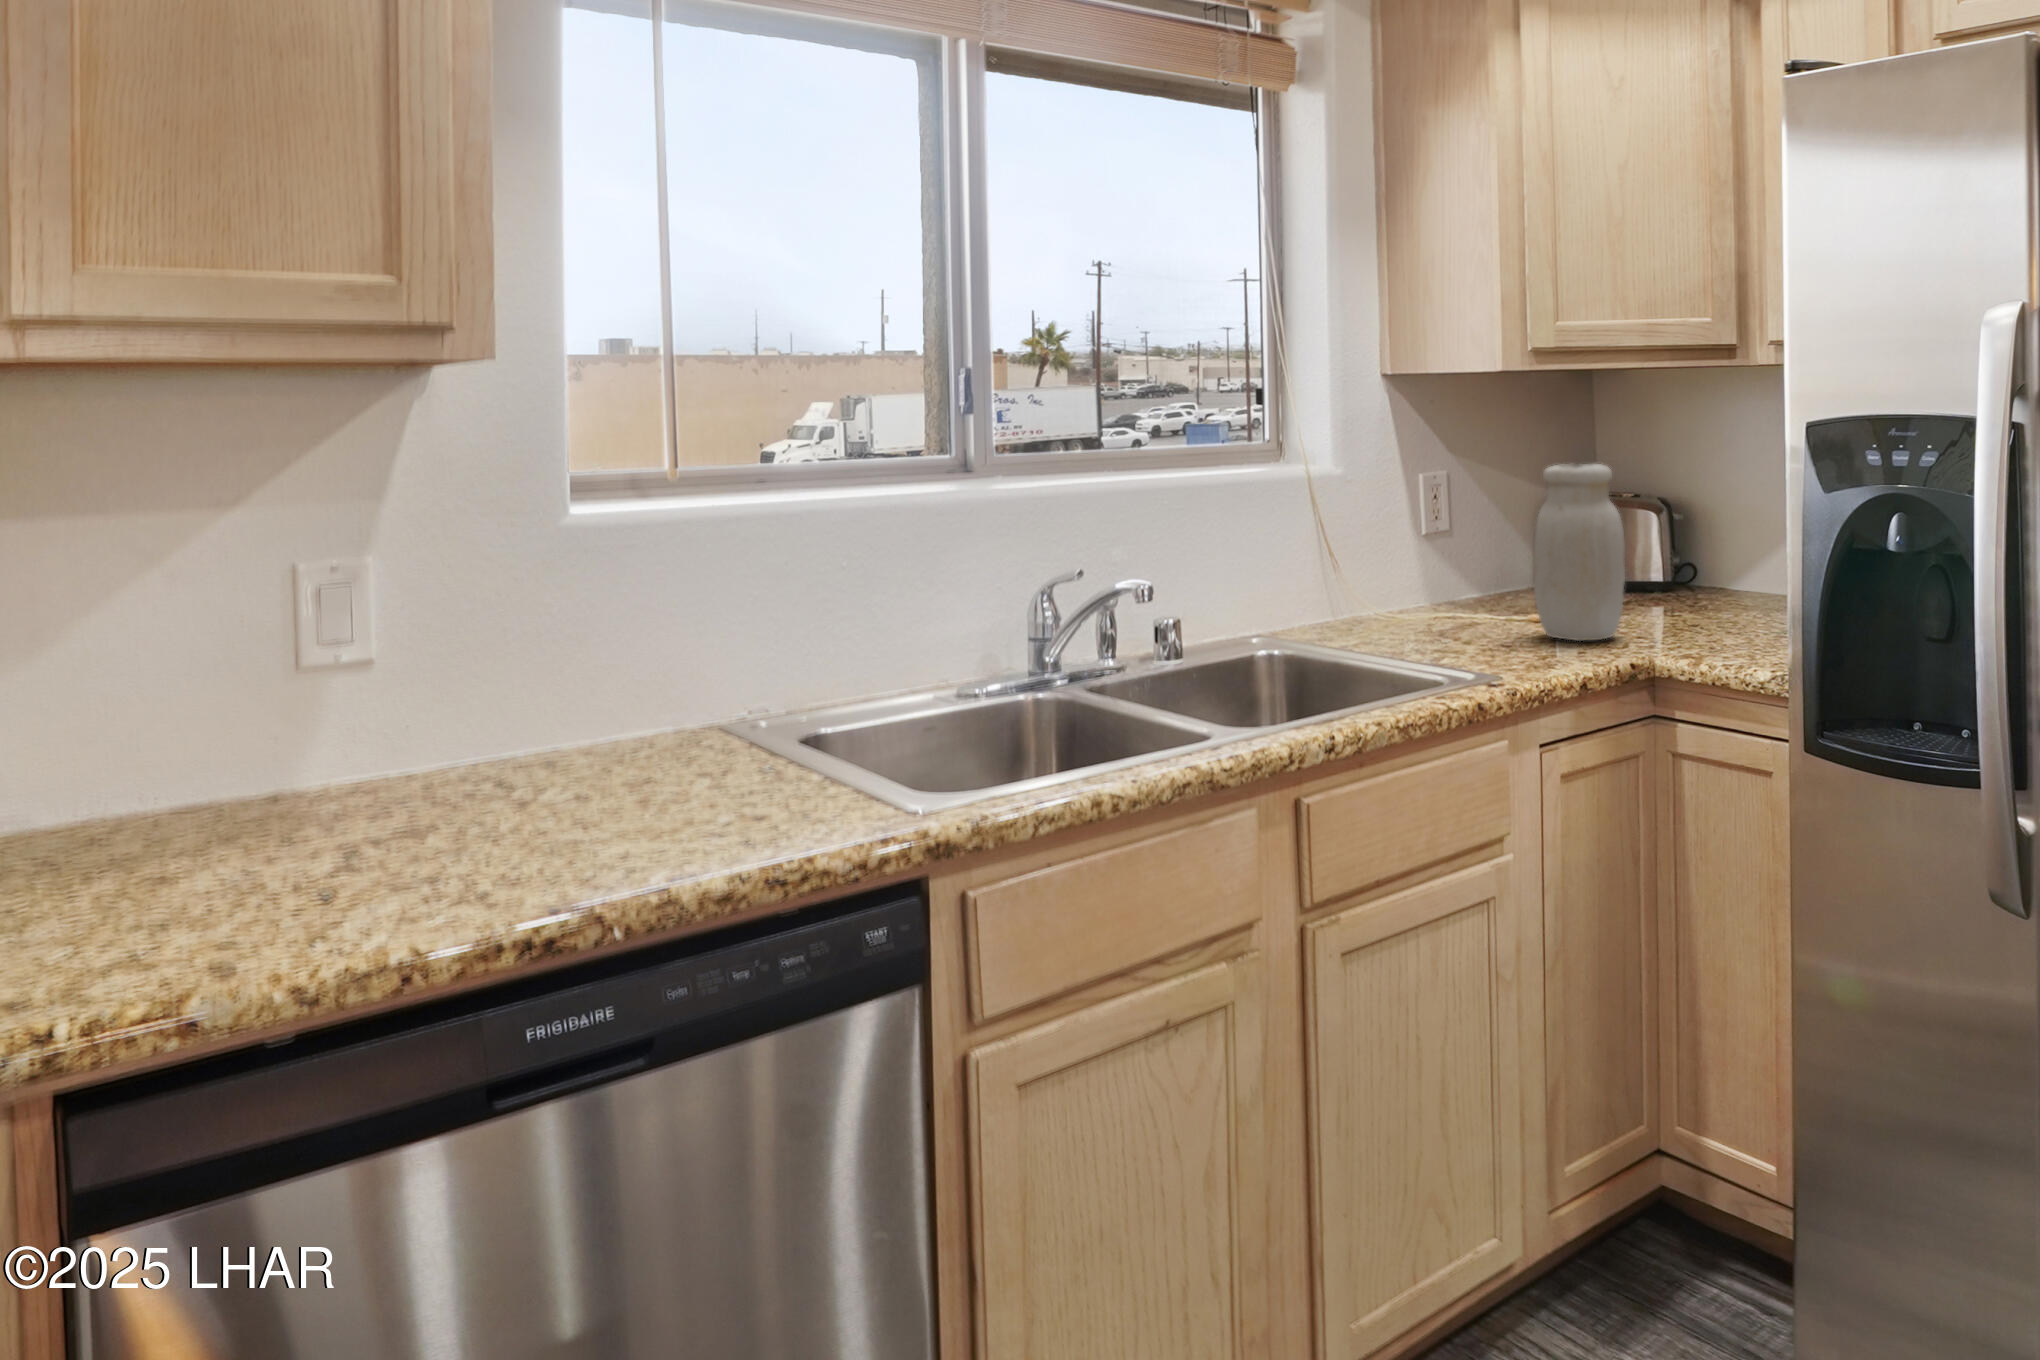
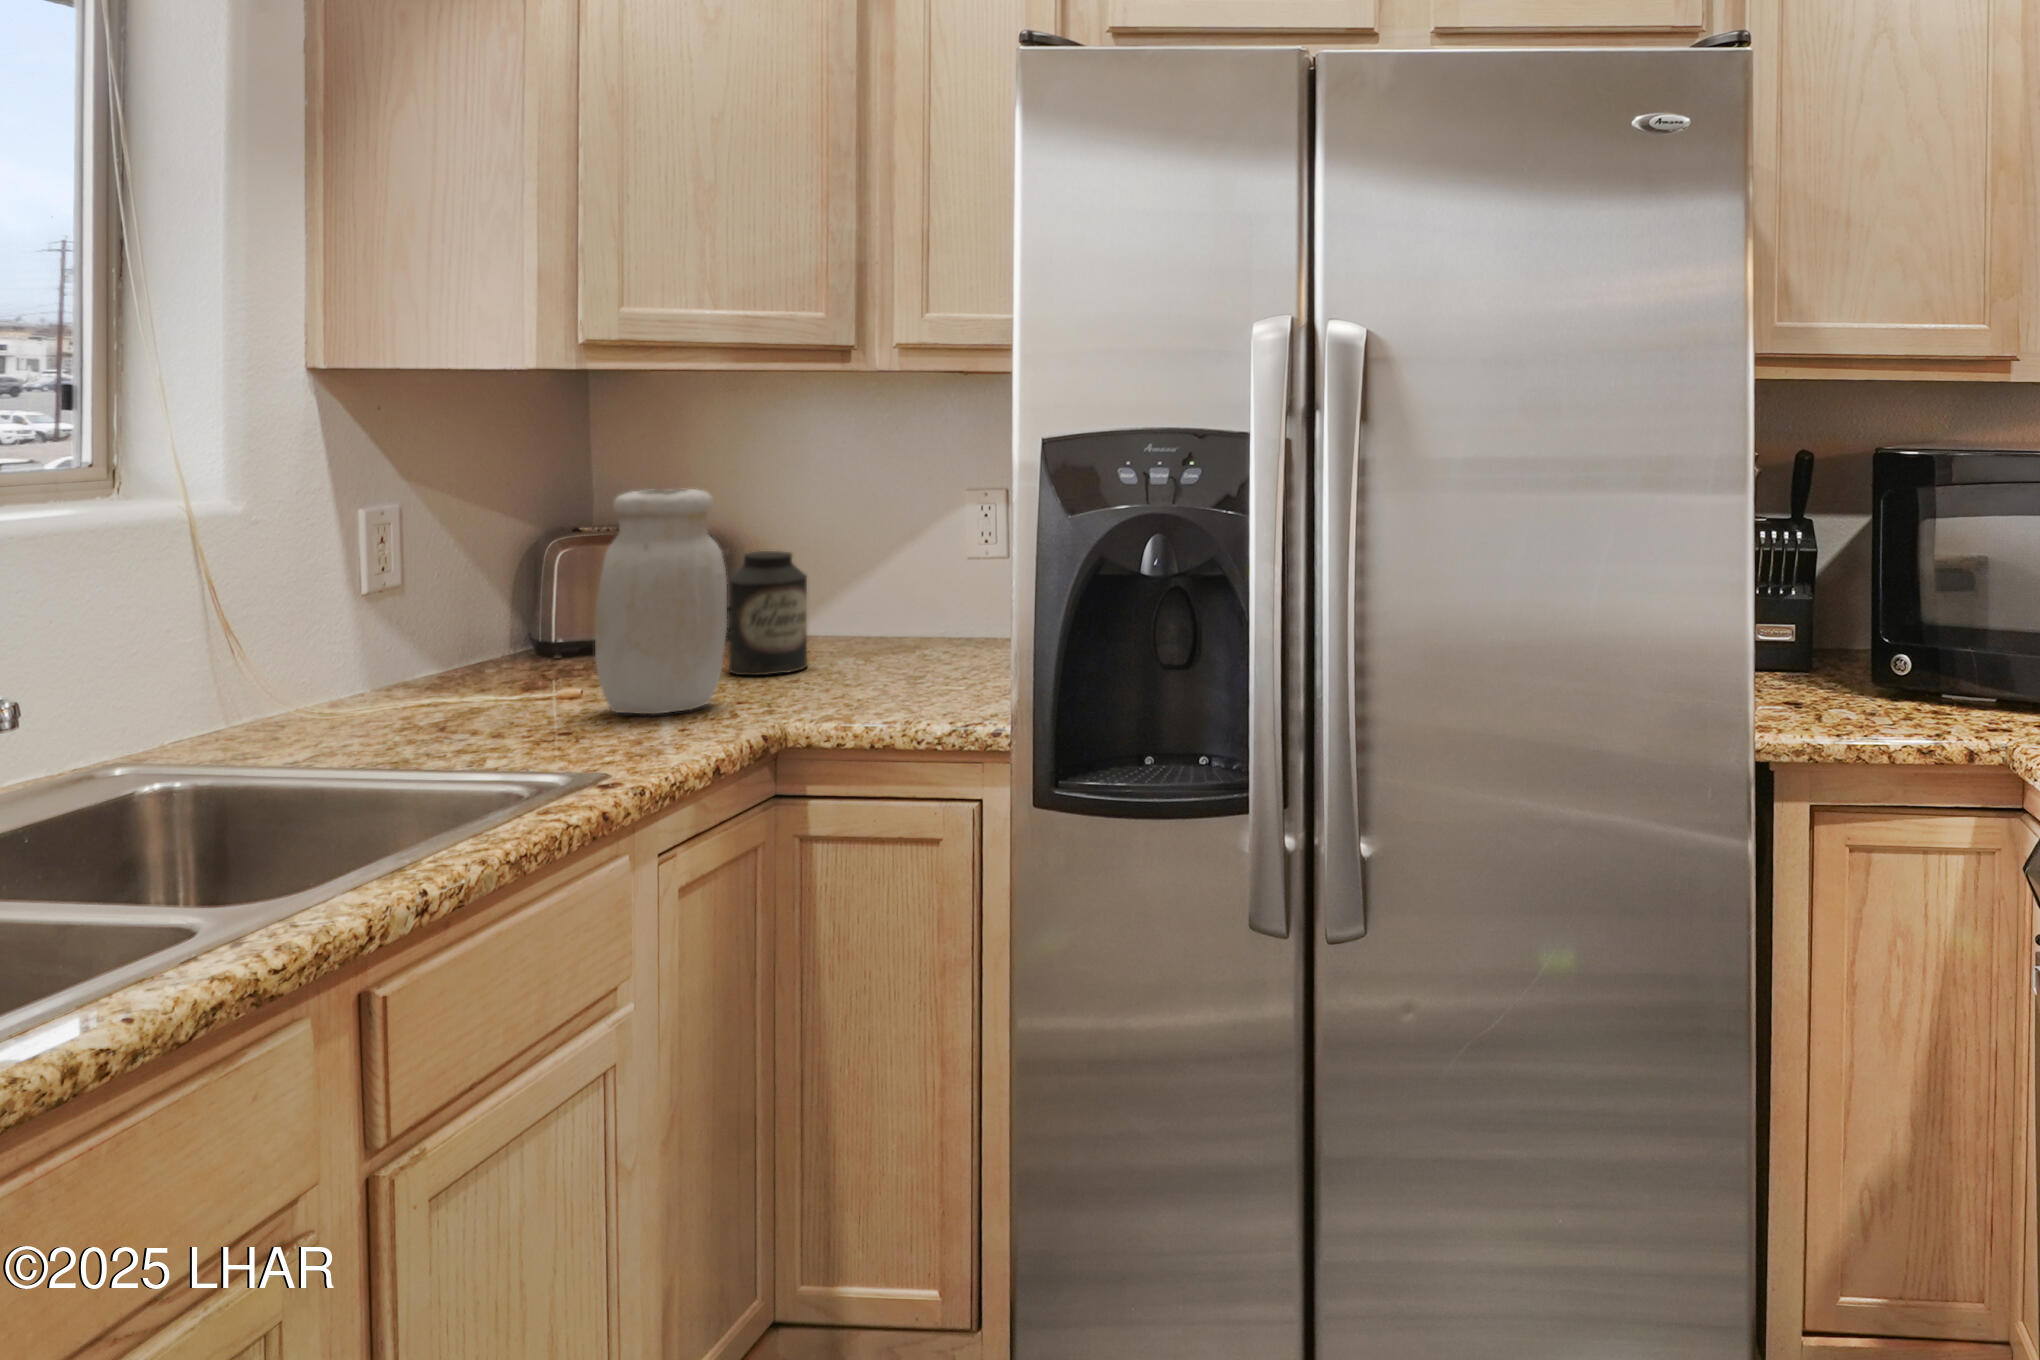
canister: none [1652,518,1713,620] -> present [729,551,807,675]

